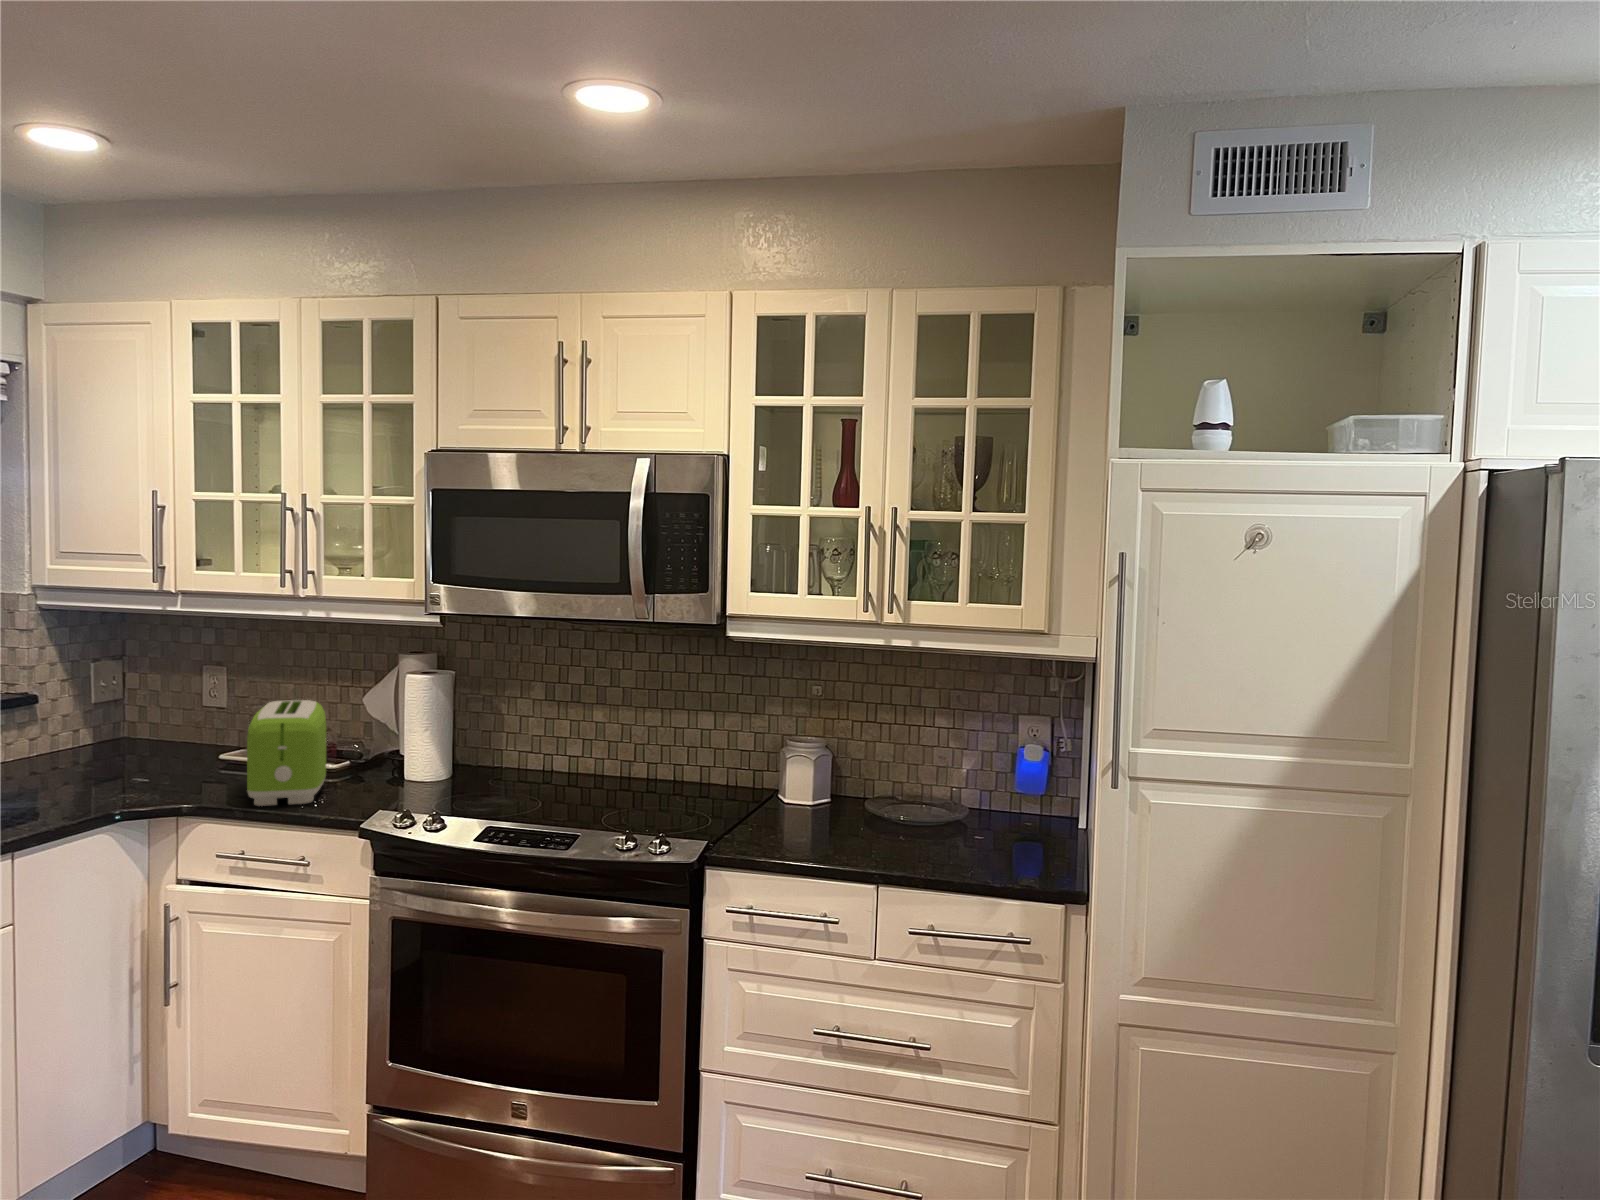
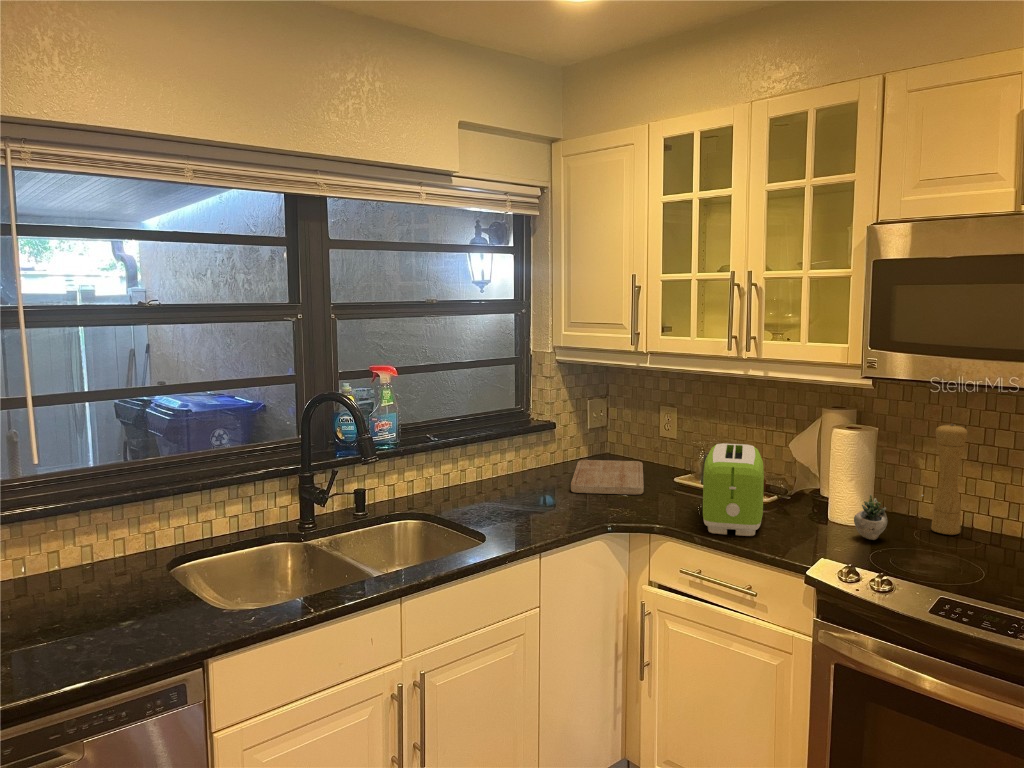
pepper mill: none [512,663,542,779] -> present [931,424,967,535]
succulent plant: none [427,737,496,792] -> present [854,495,924,540]
cutting board: none [60,741,177,784] -> present [571,460,644,495]

